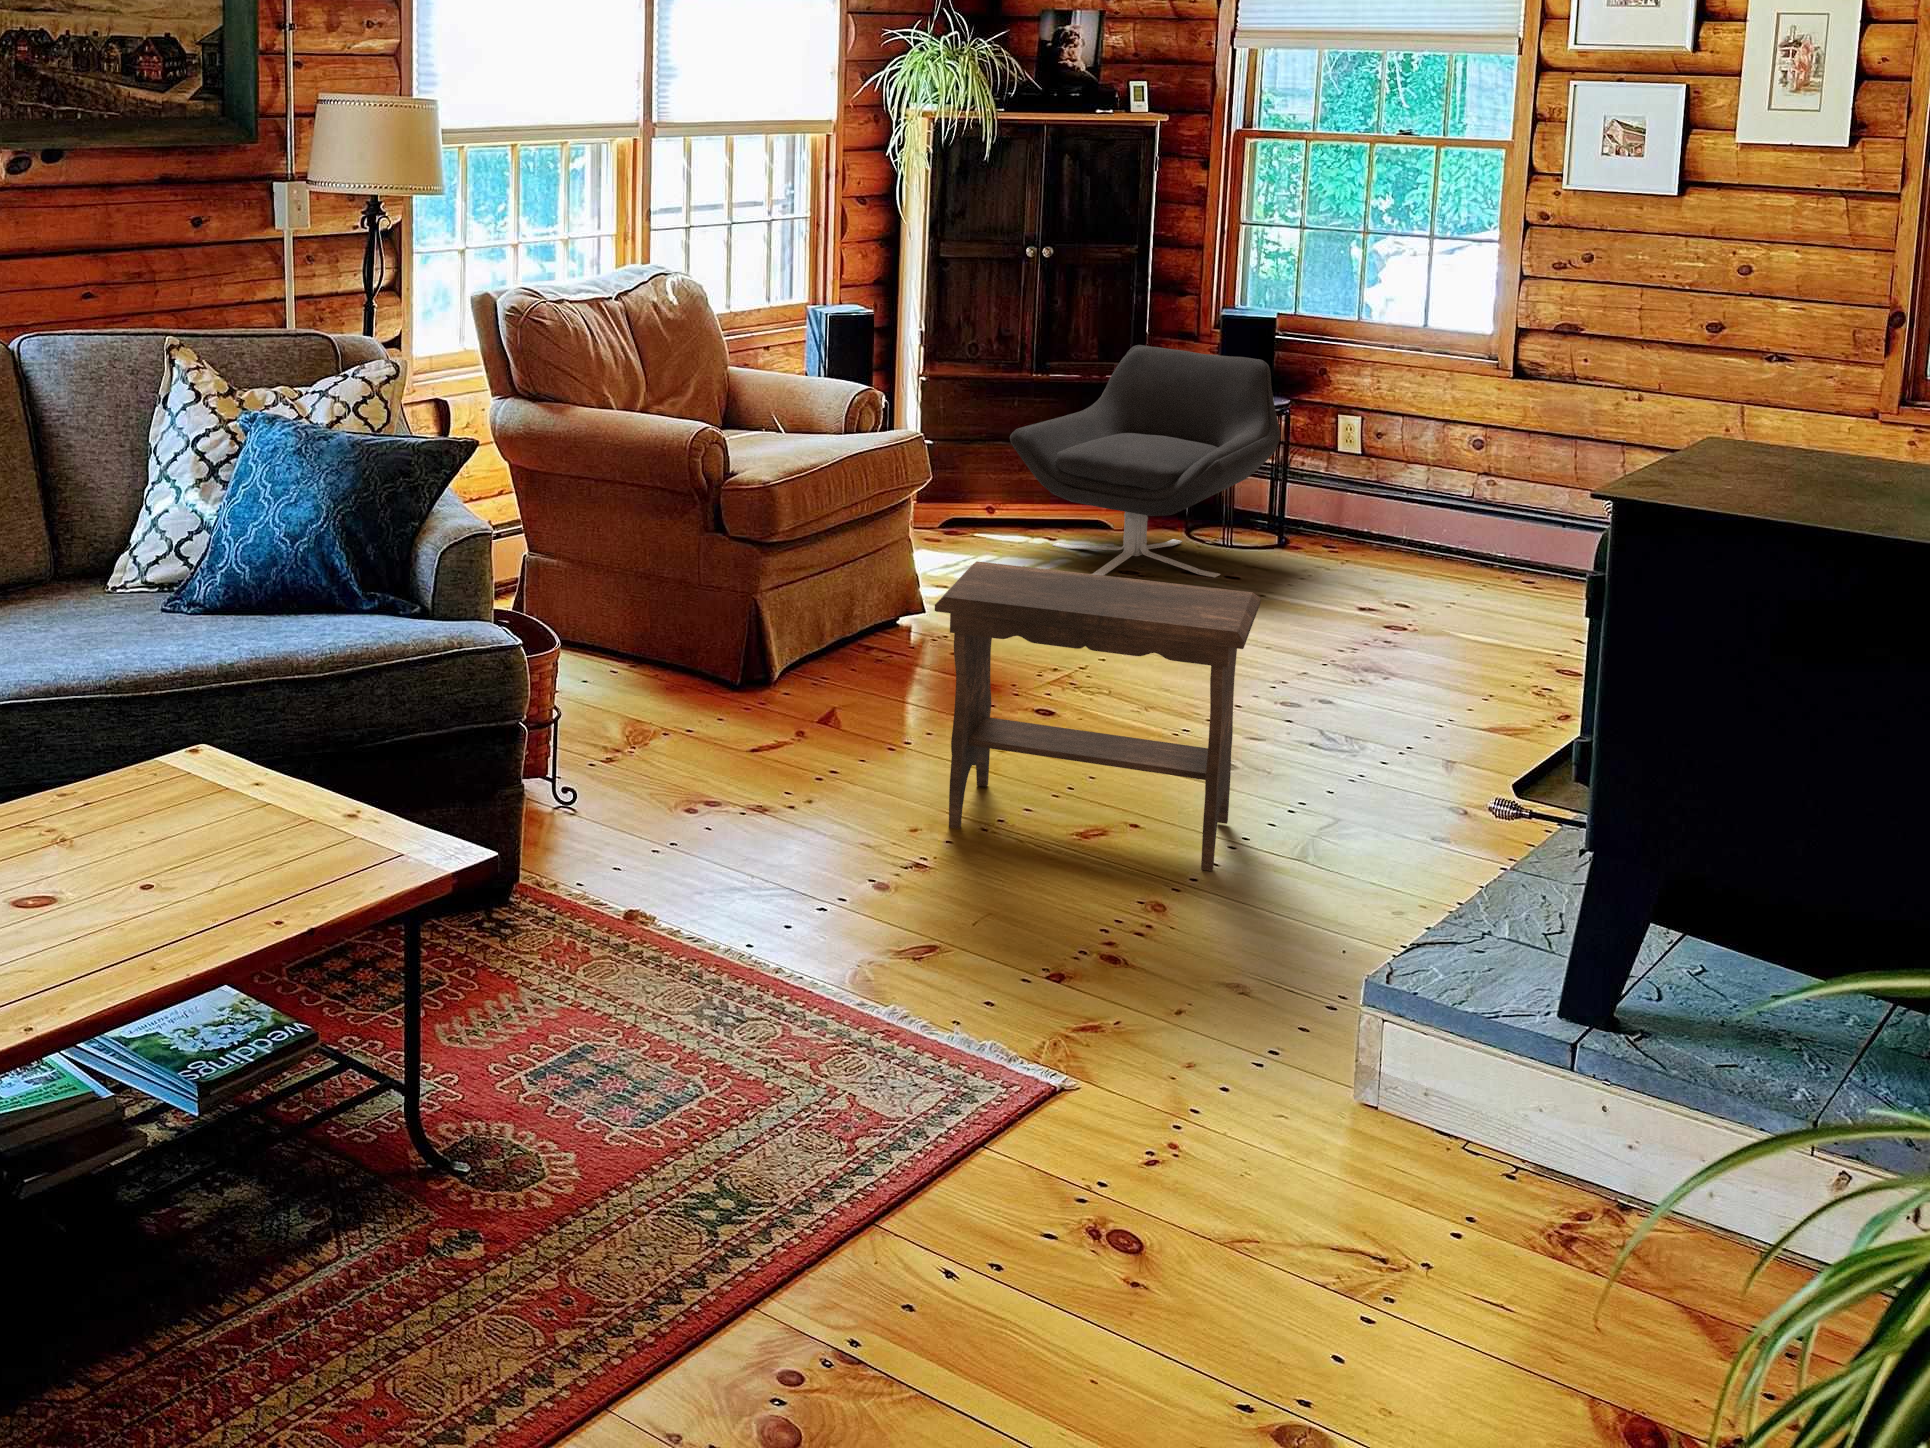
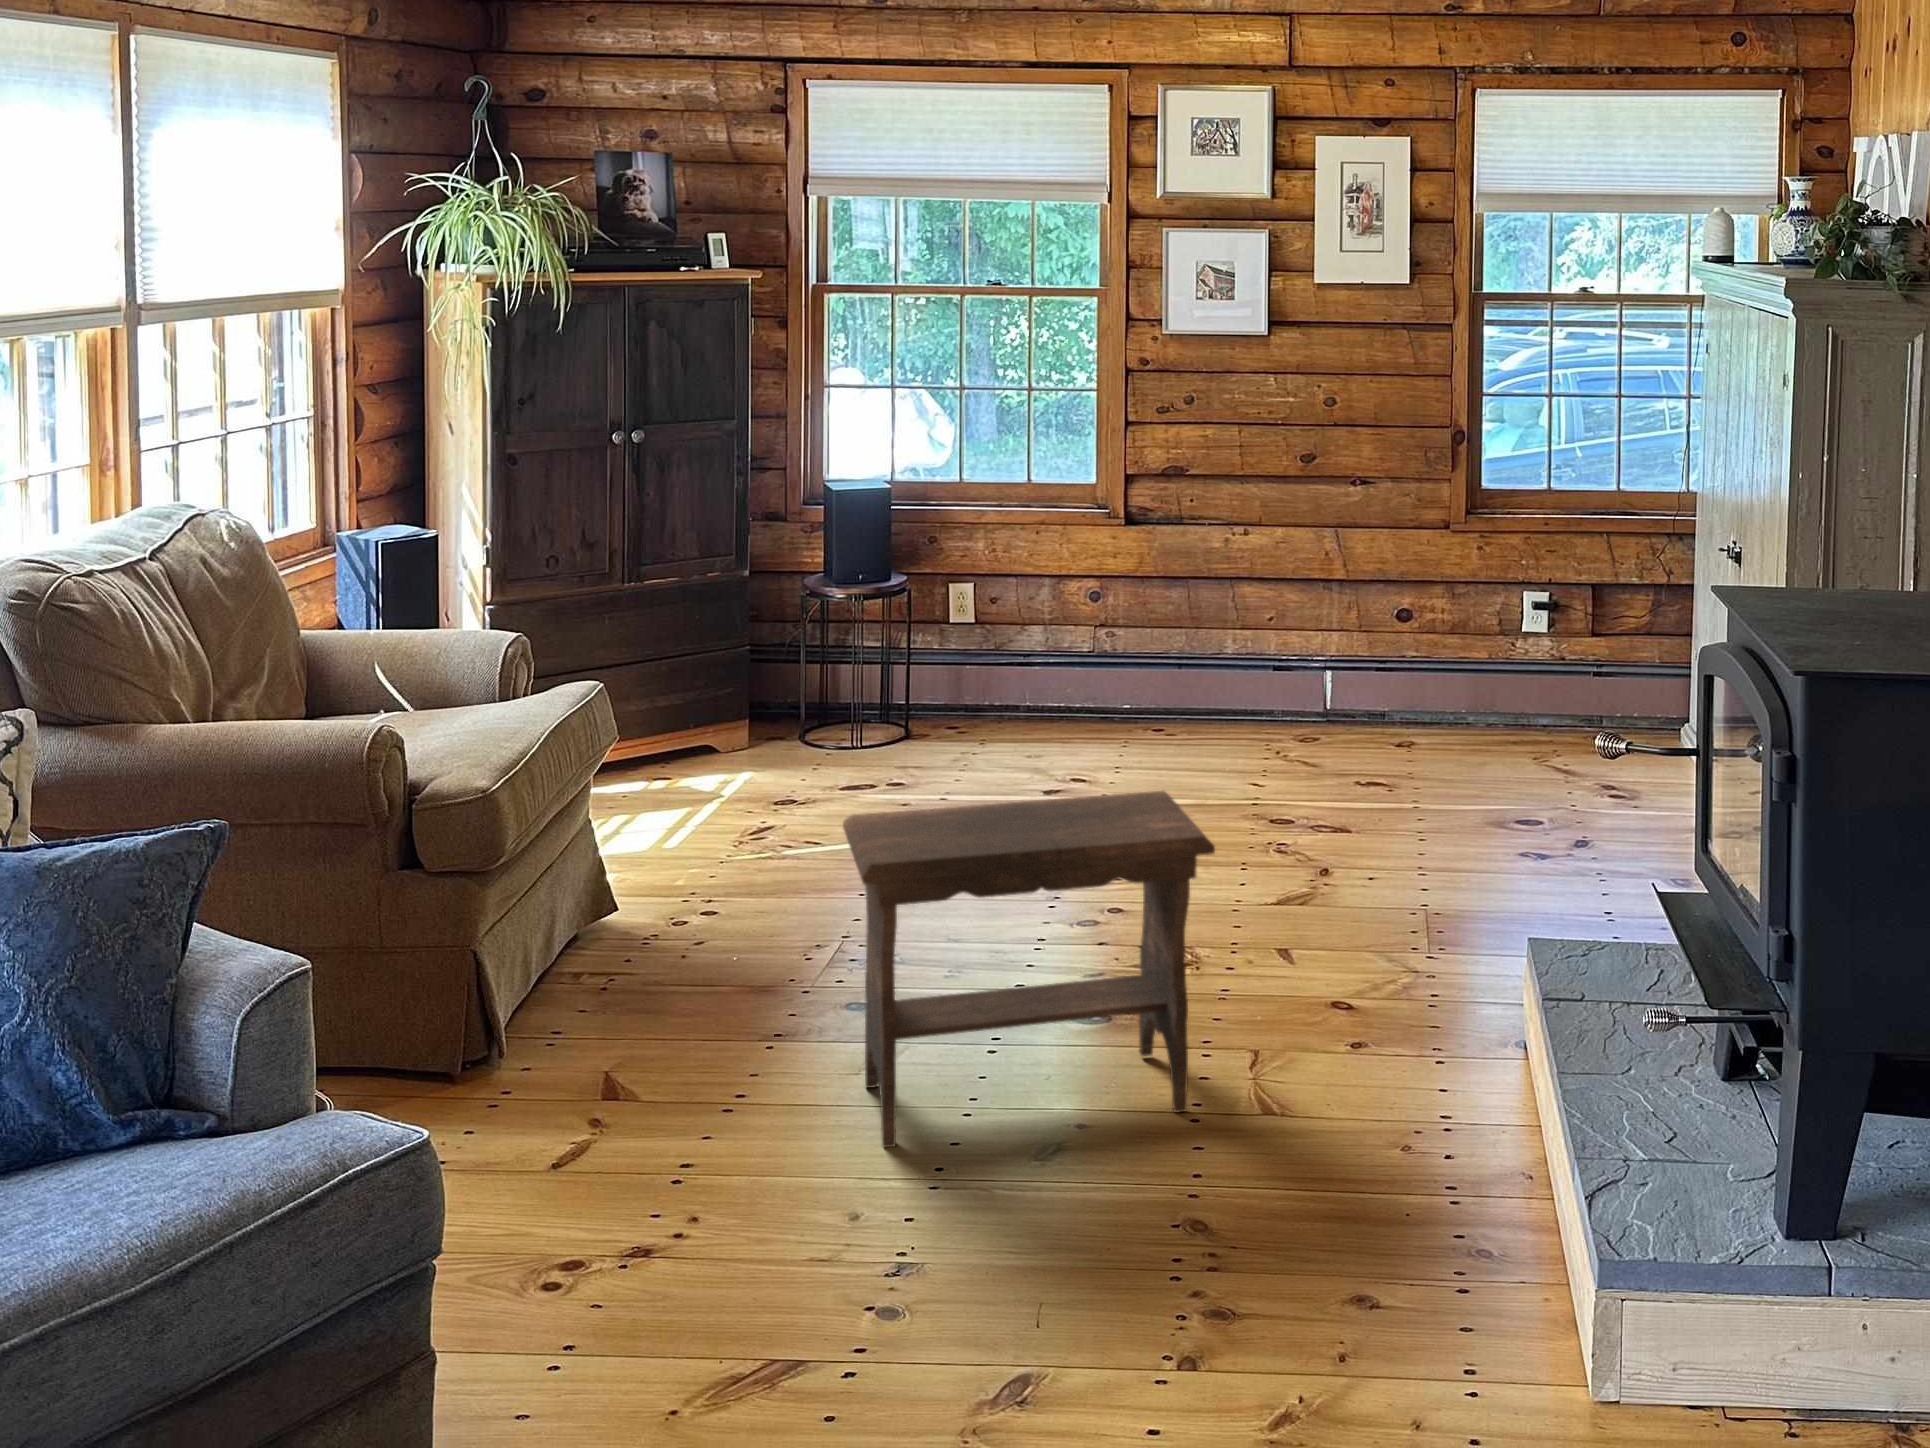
lounge chair: present [1010,345,1280,578] -> none [627,536,919,819]

